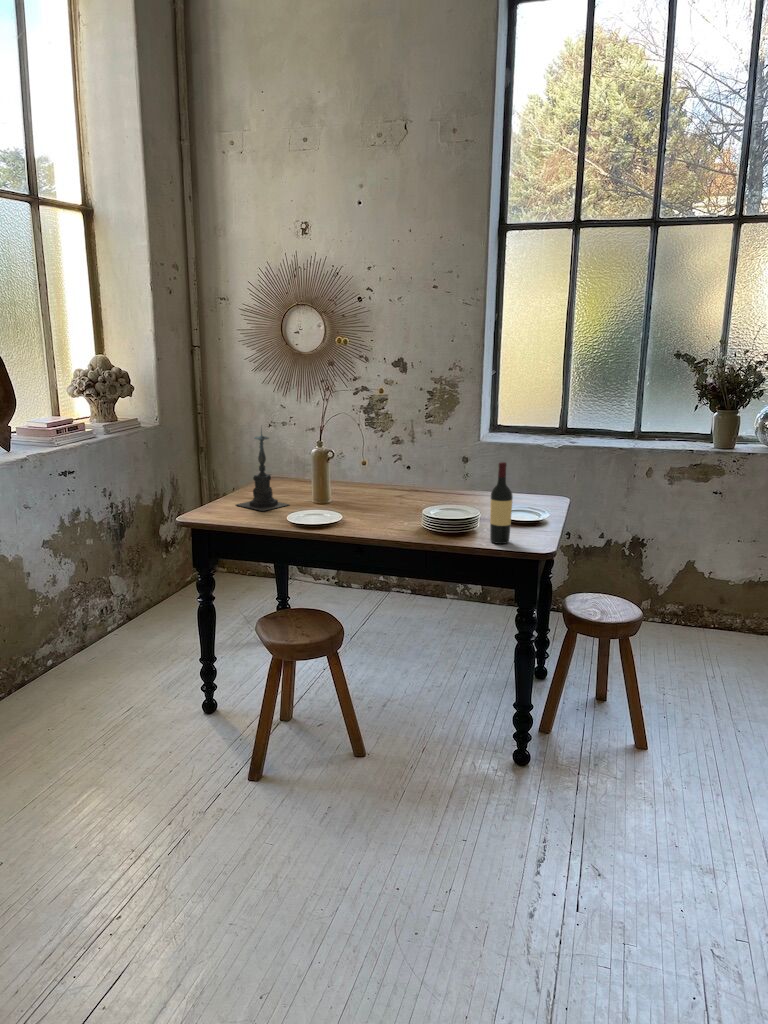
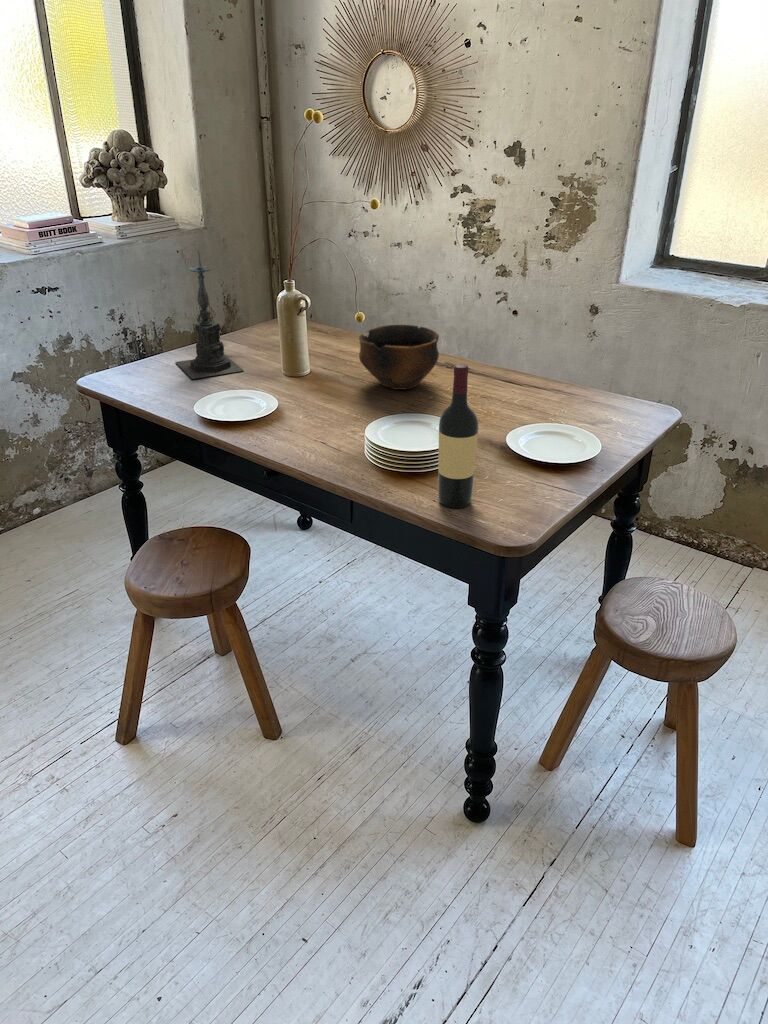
bowl: none [374,465,426,504] -> present [359,325,439,390]

